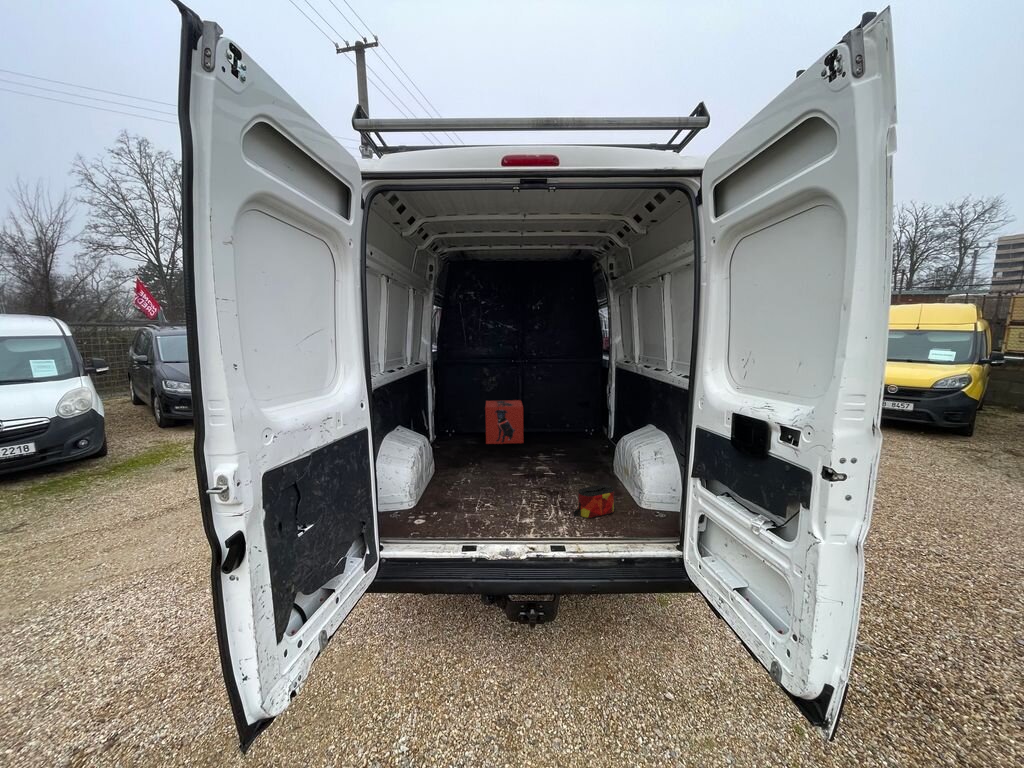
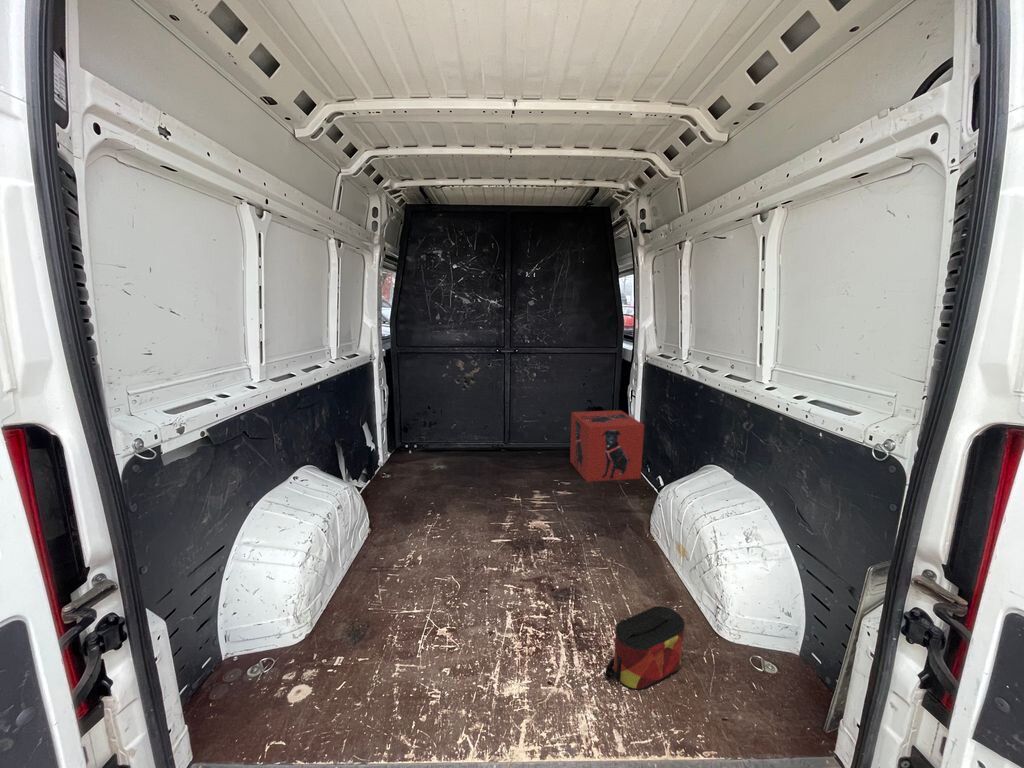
storage box: present [485,400,523,444] -> present [570,410,644,482]

